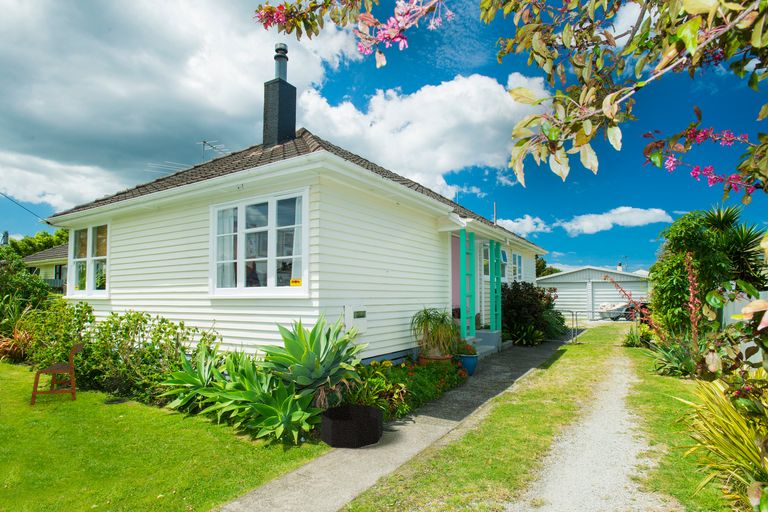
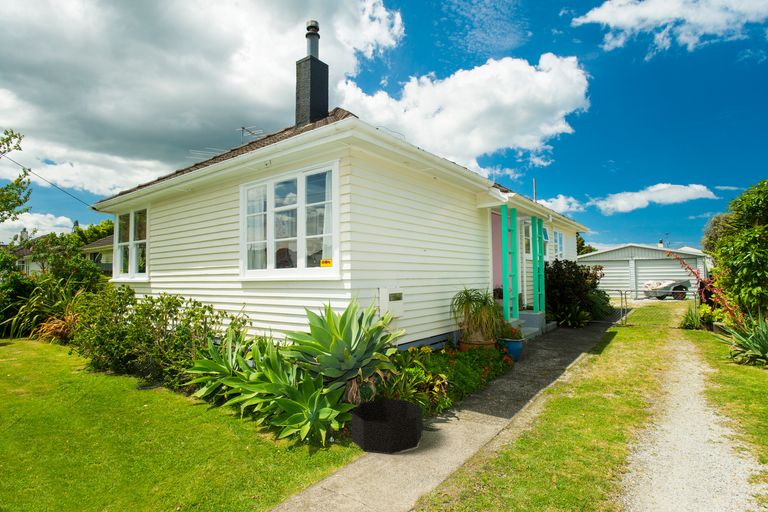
bench: present [30,342,85,405] -> none [66,323,126,389]

